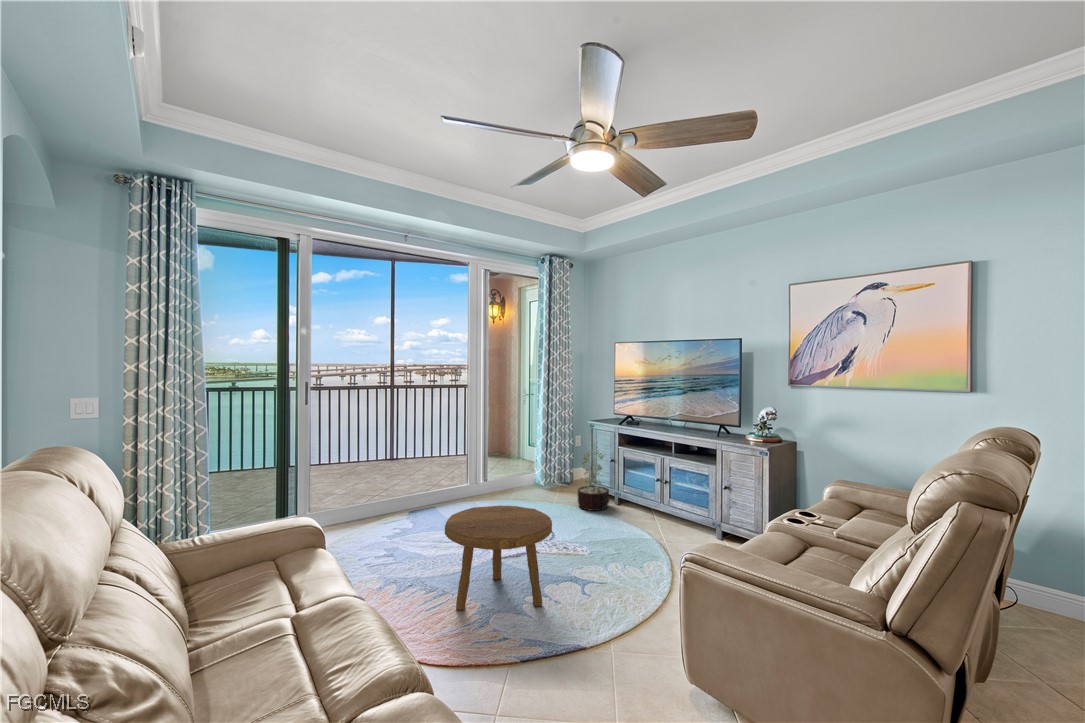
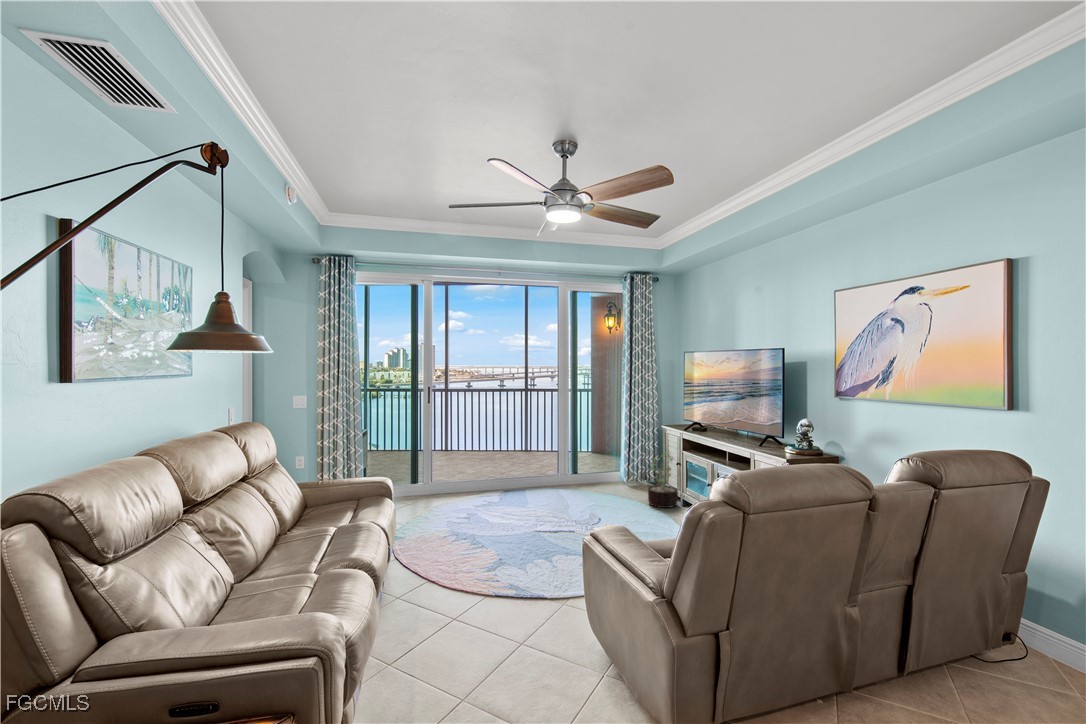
footstool: present [445,505,552,610] -> none [471,486,552,565]

